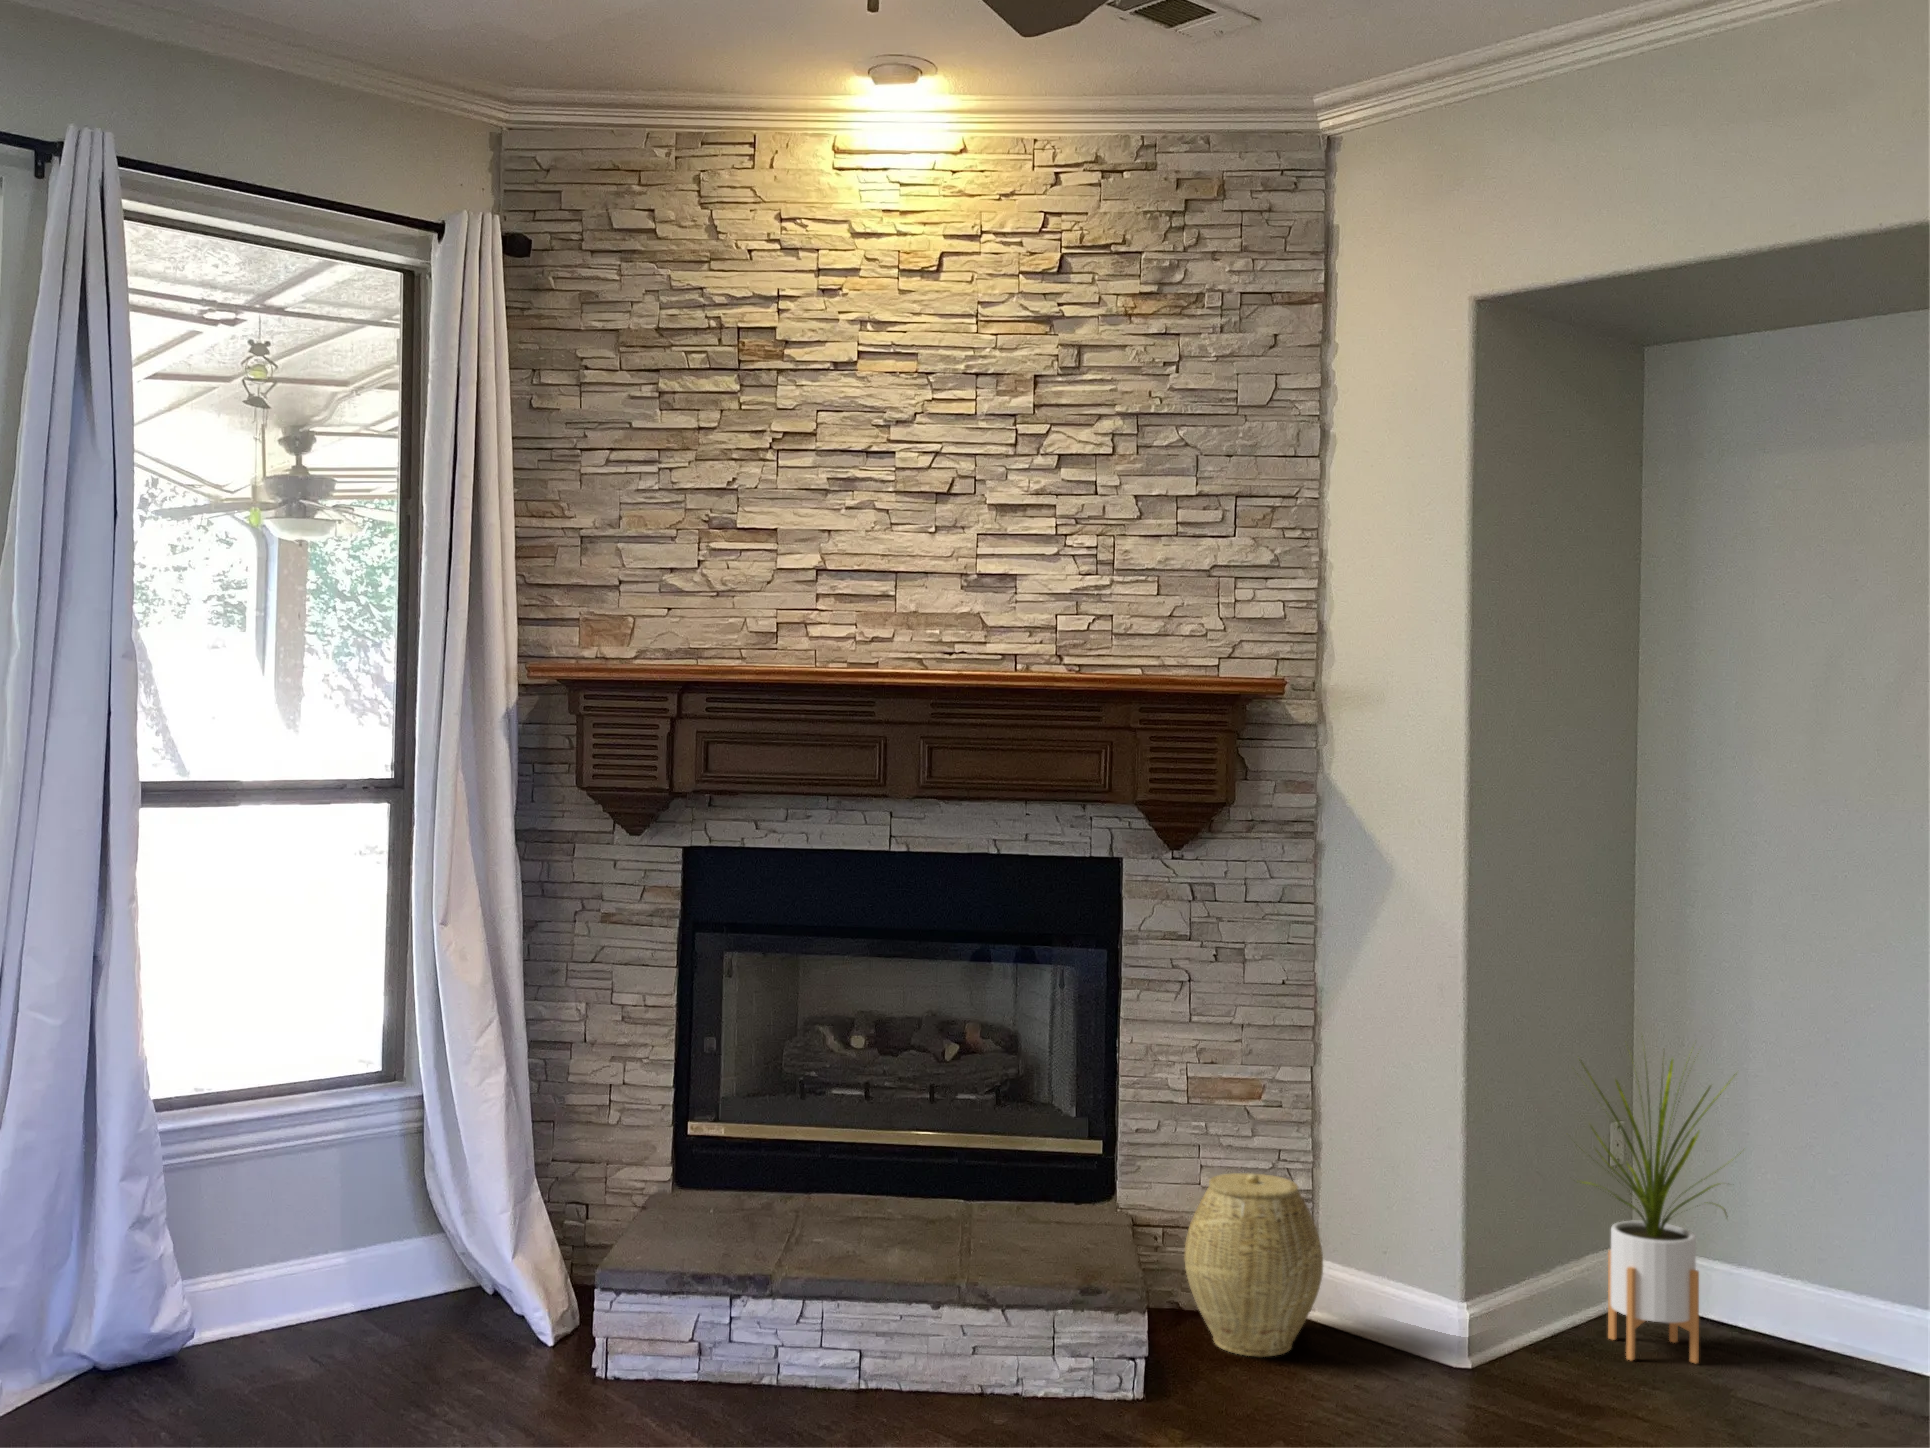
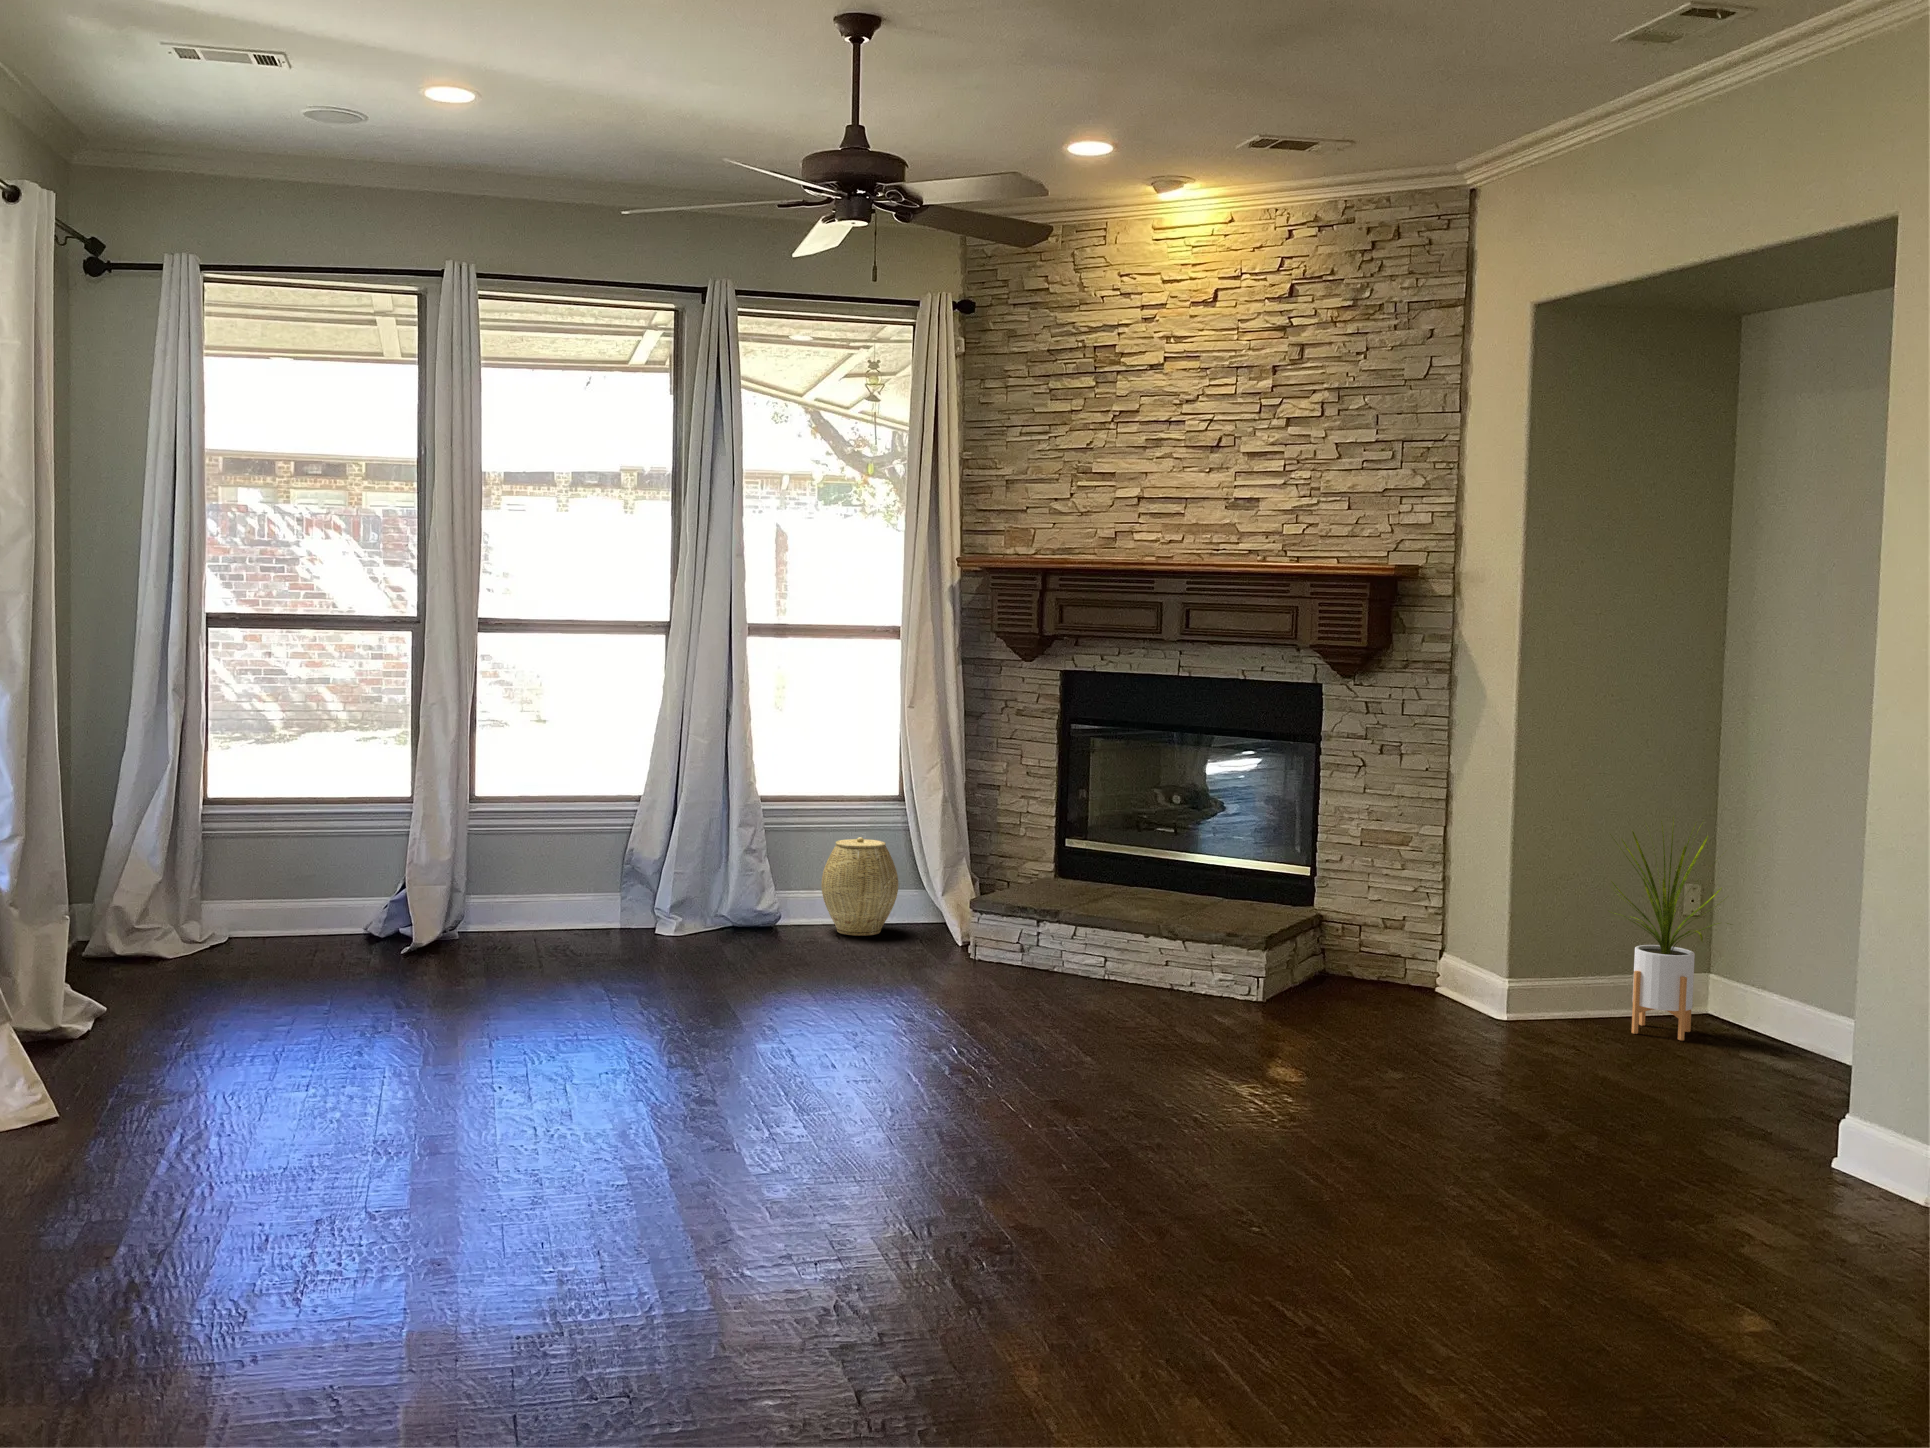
woven basket: present [1184,1173,1323,1357] -> present [821,837,898,936]

